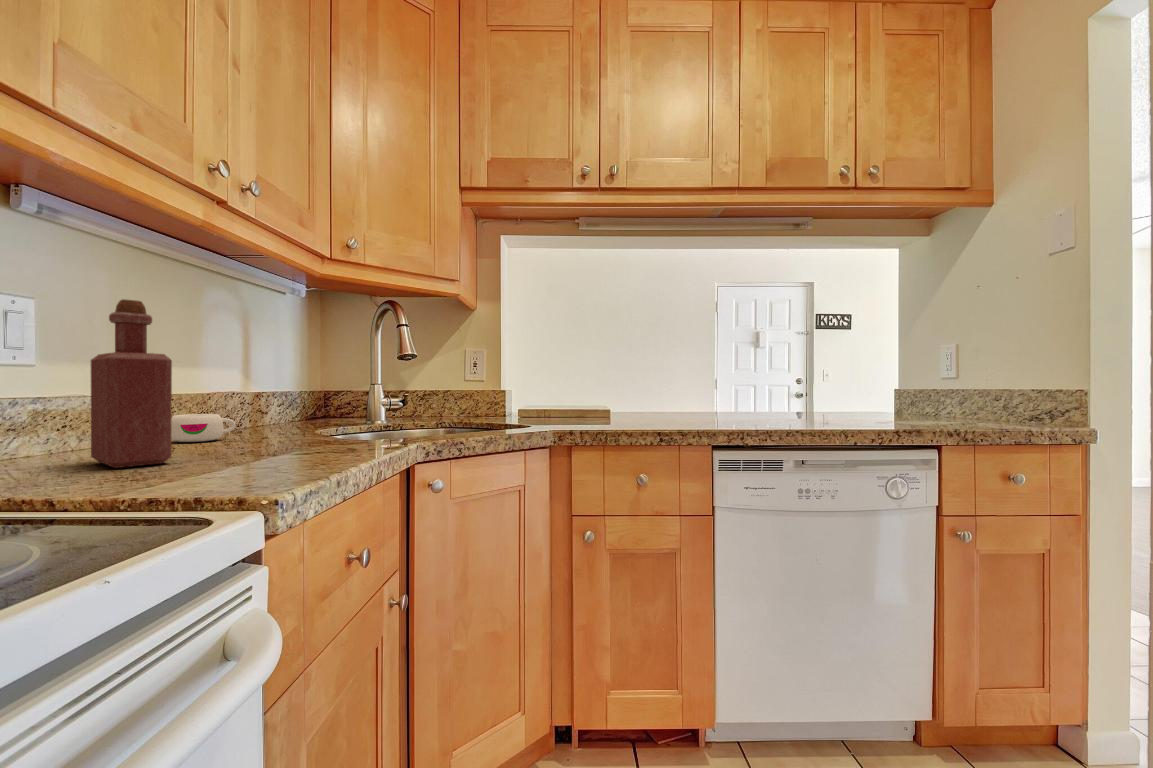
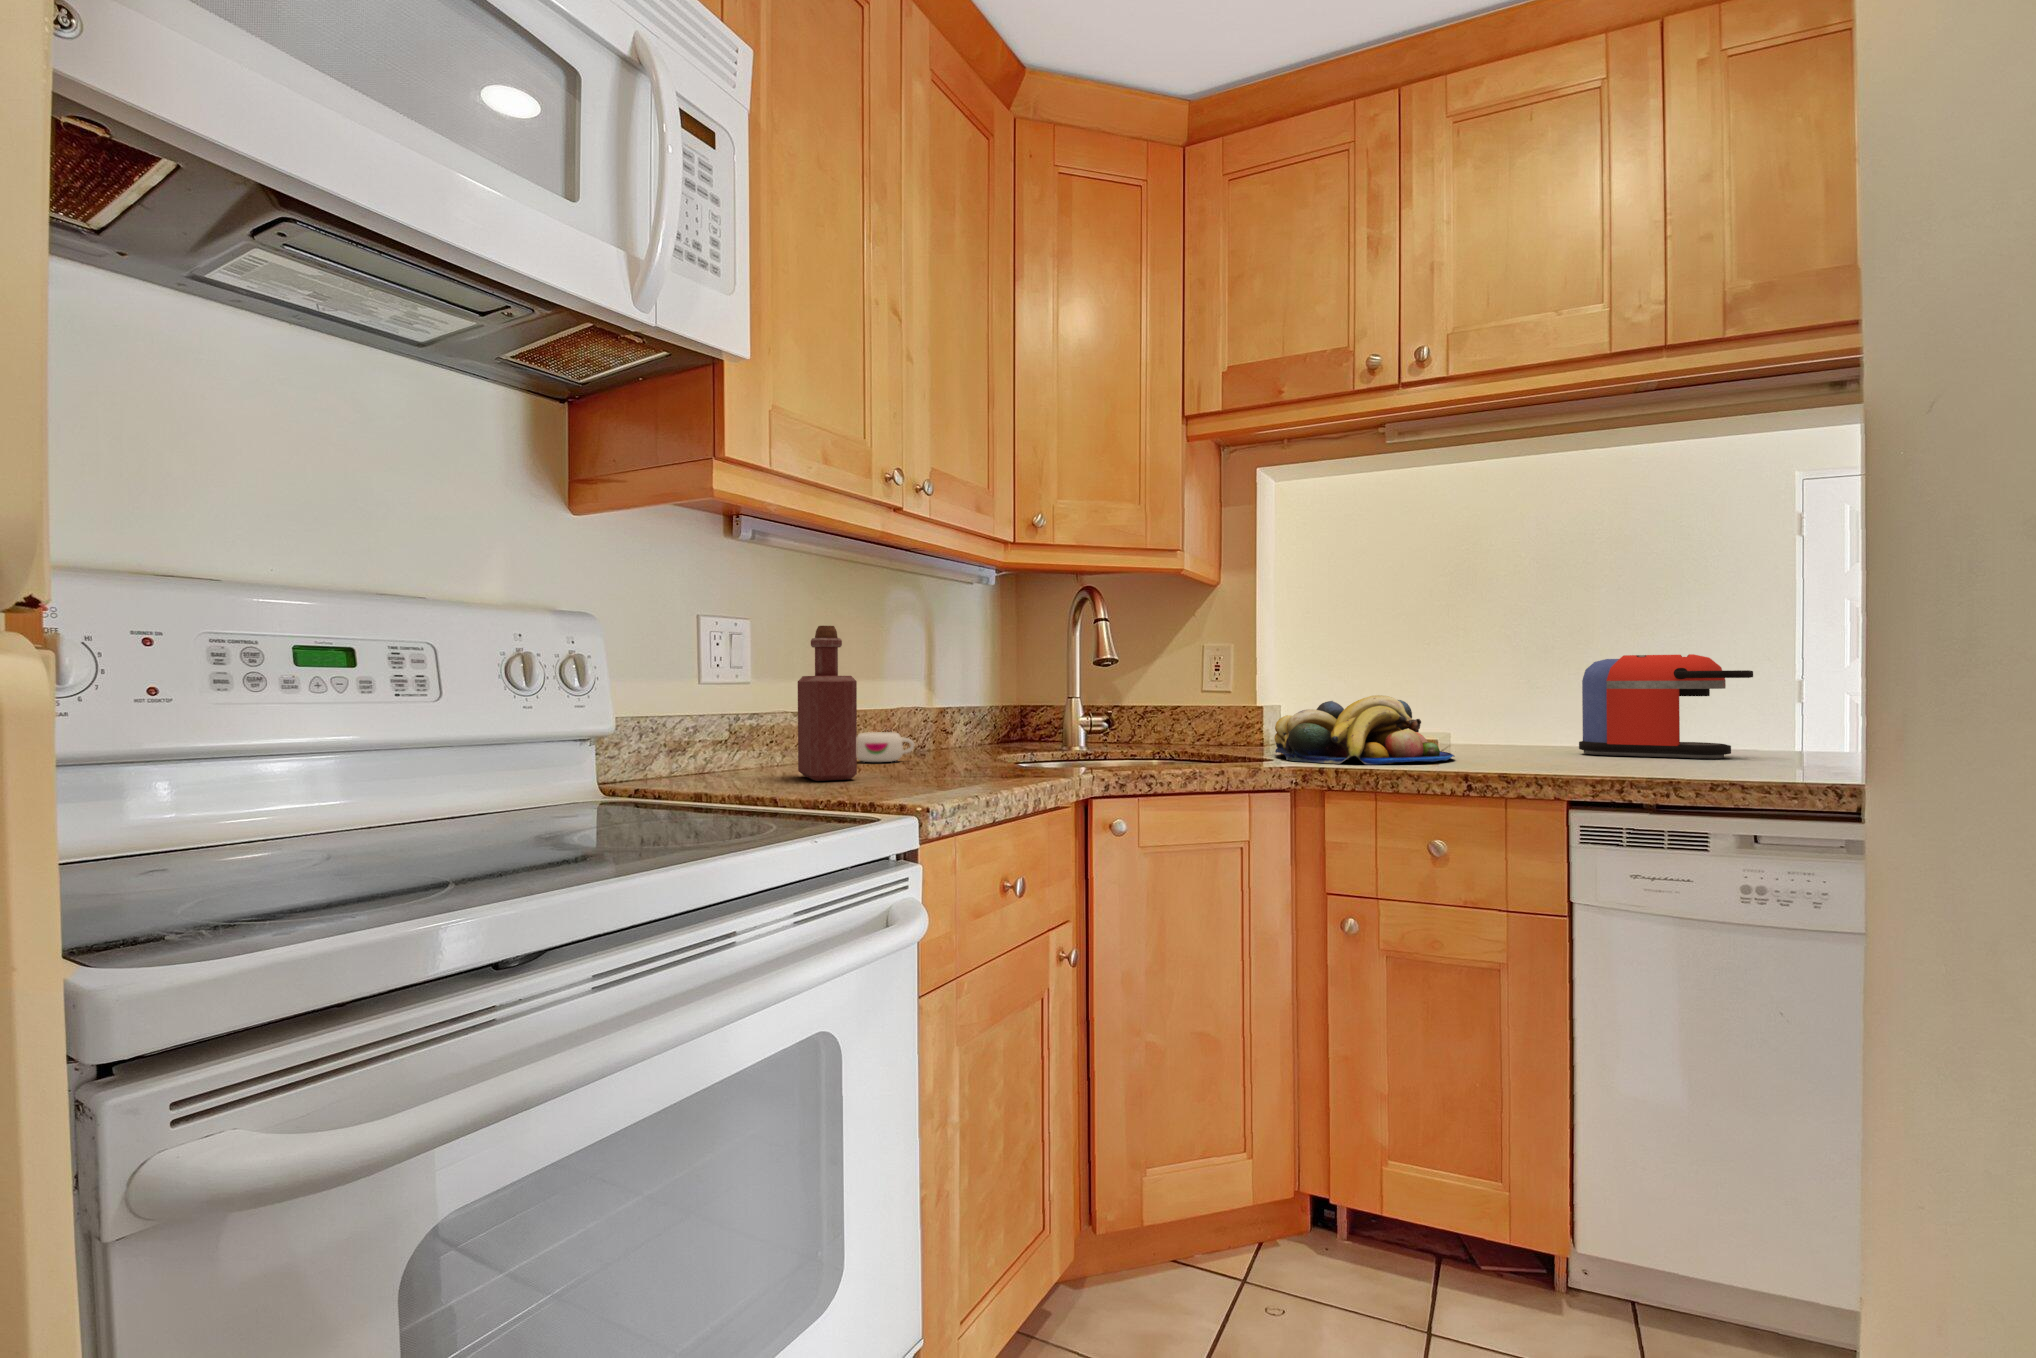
coffee maker: none [684,362,765,418] -> present [1579,654,1753,759]
fruit bowl: none [525,383,636,428] -> present [1274,695,1454,764]

